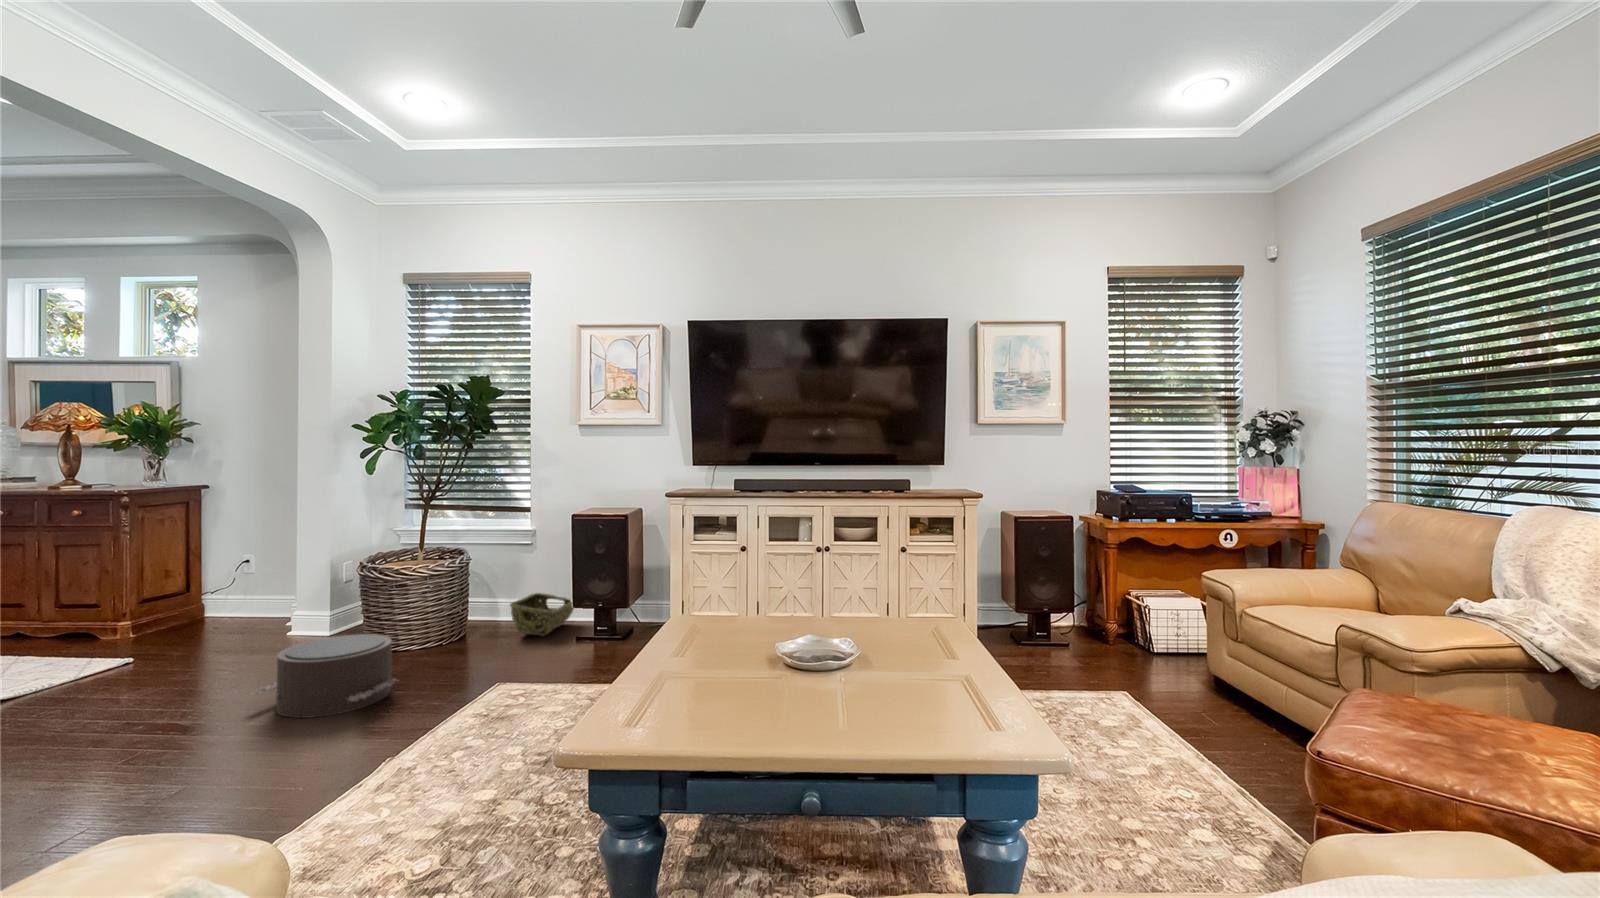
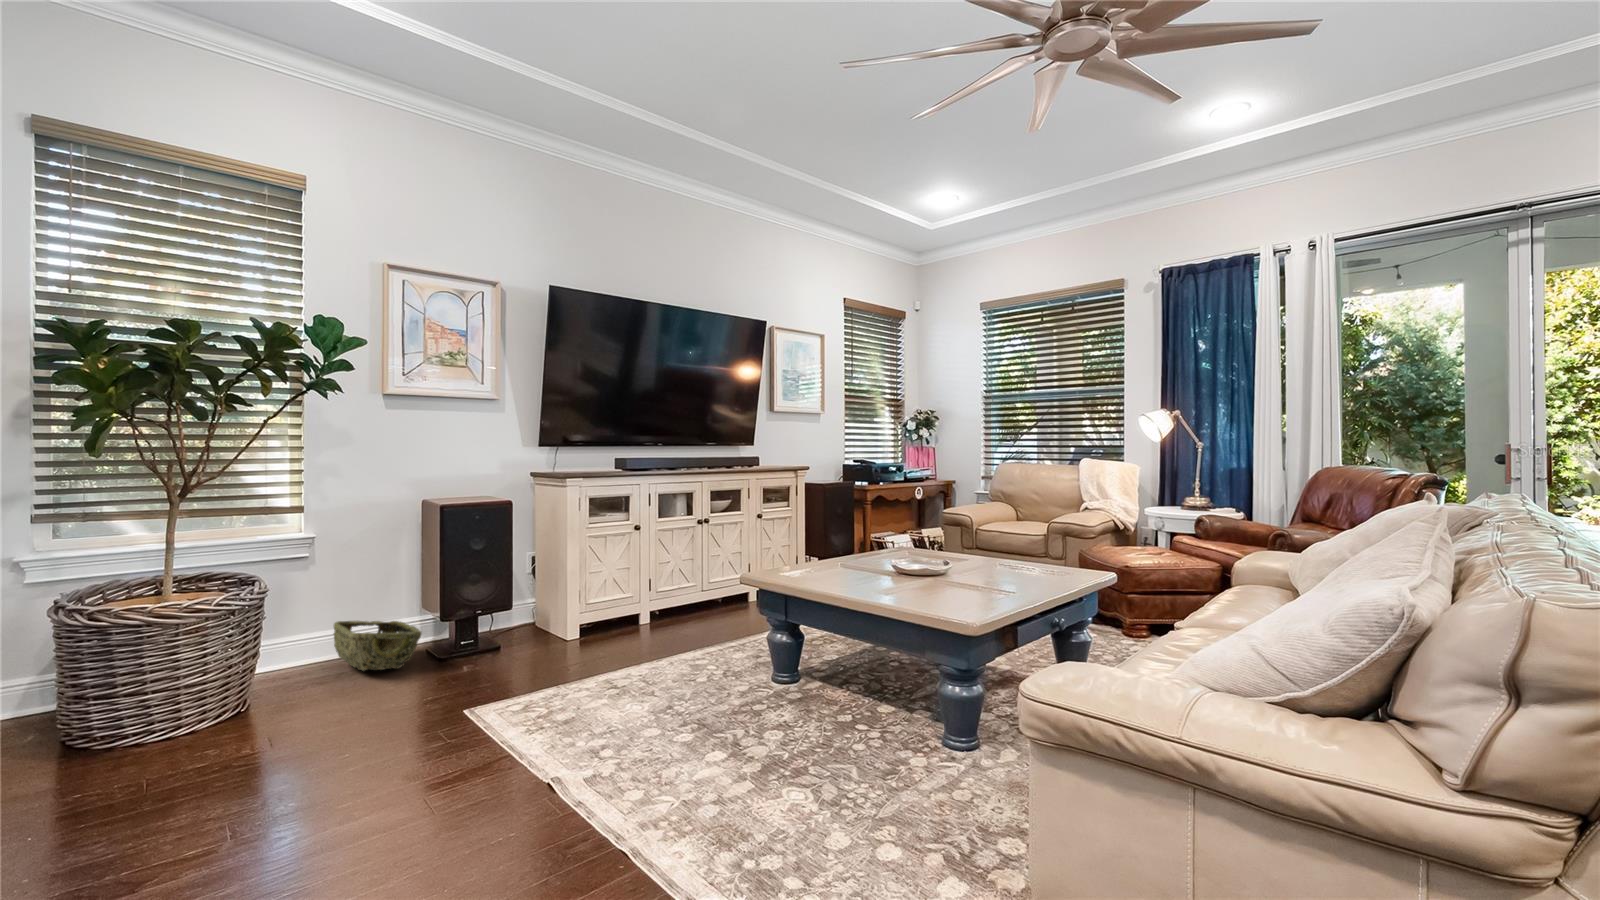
pouf: present [253,634,396,718] -> none [168,687,397,828]

